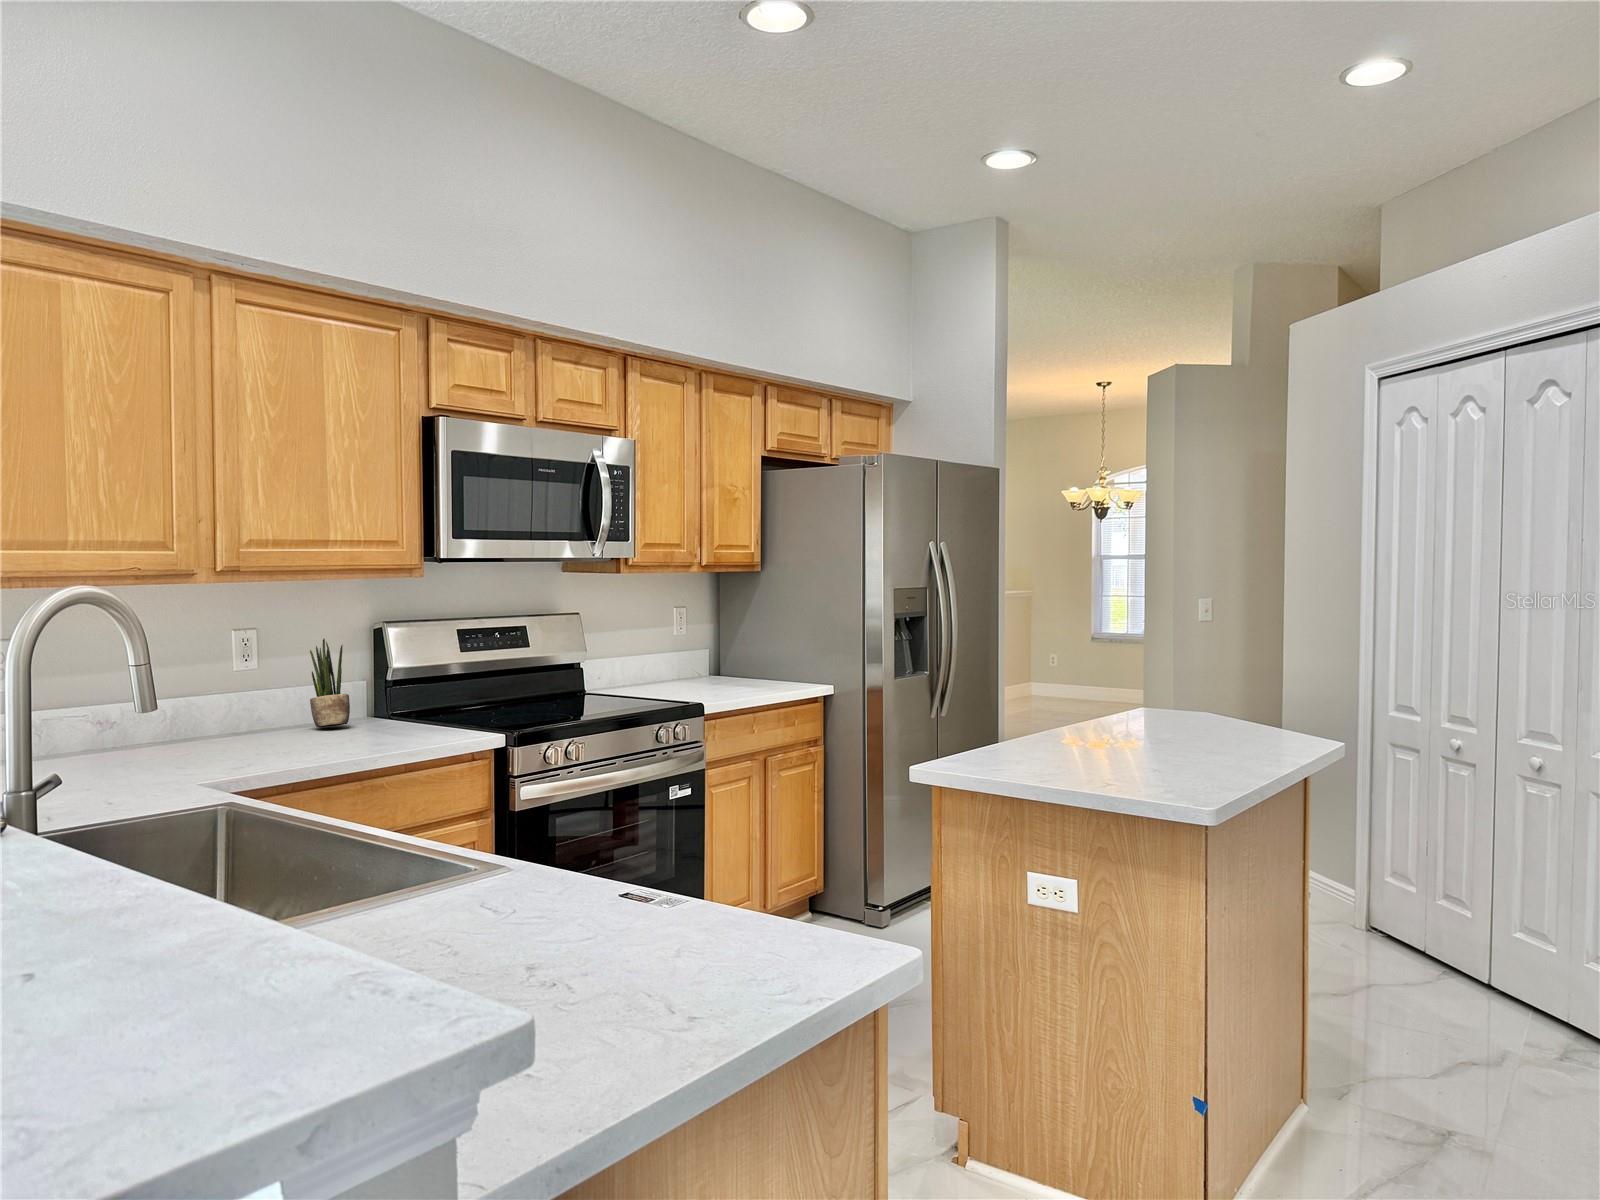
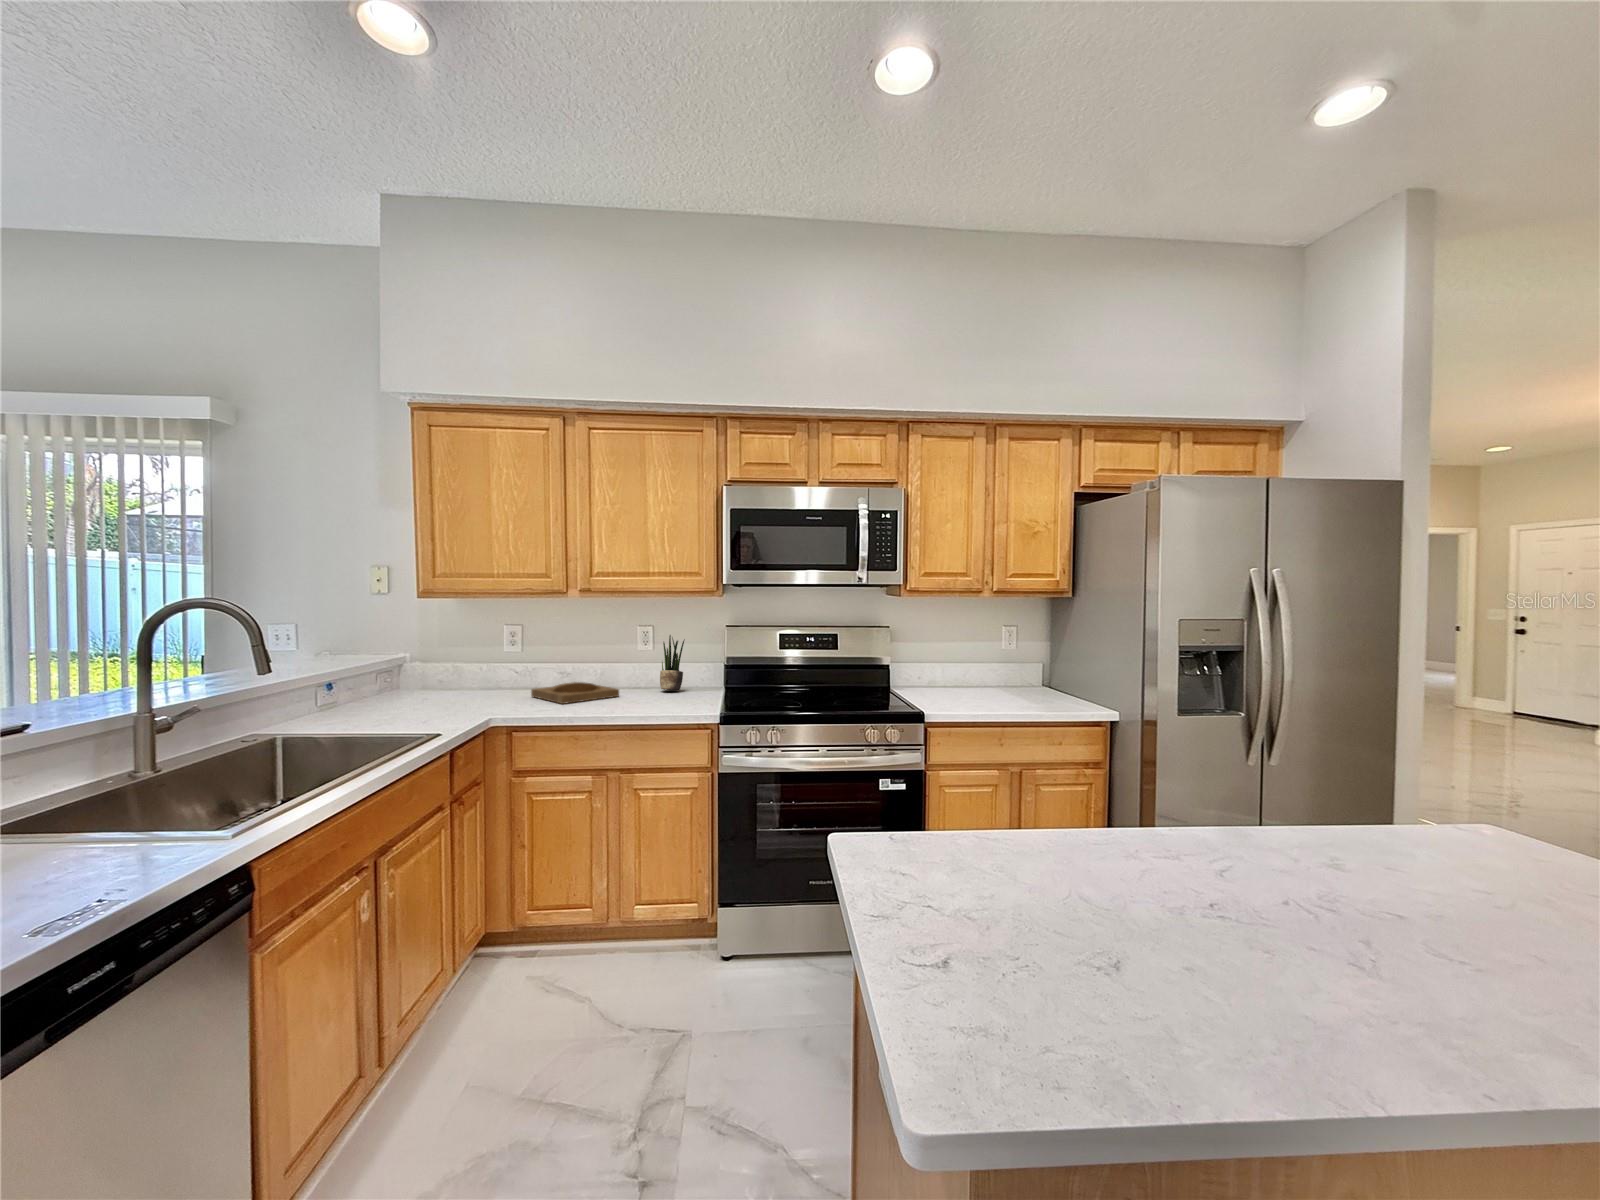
tray: none [147,727,293,760] -> present [531,682,619,704]

